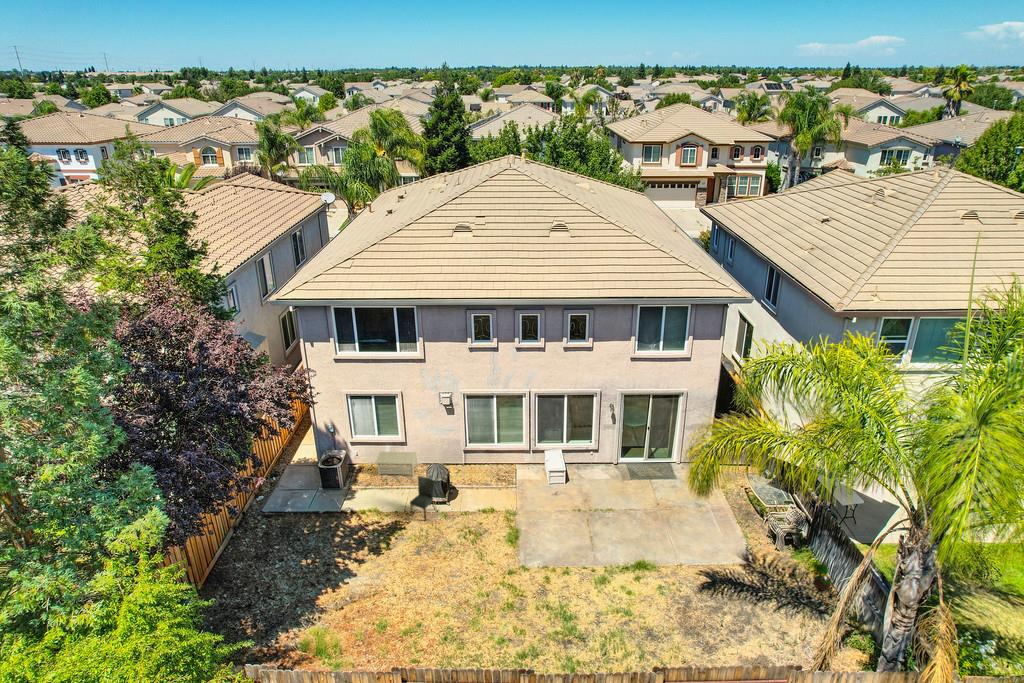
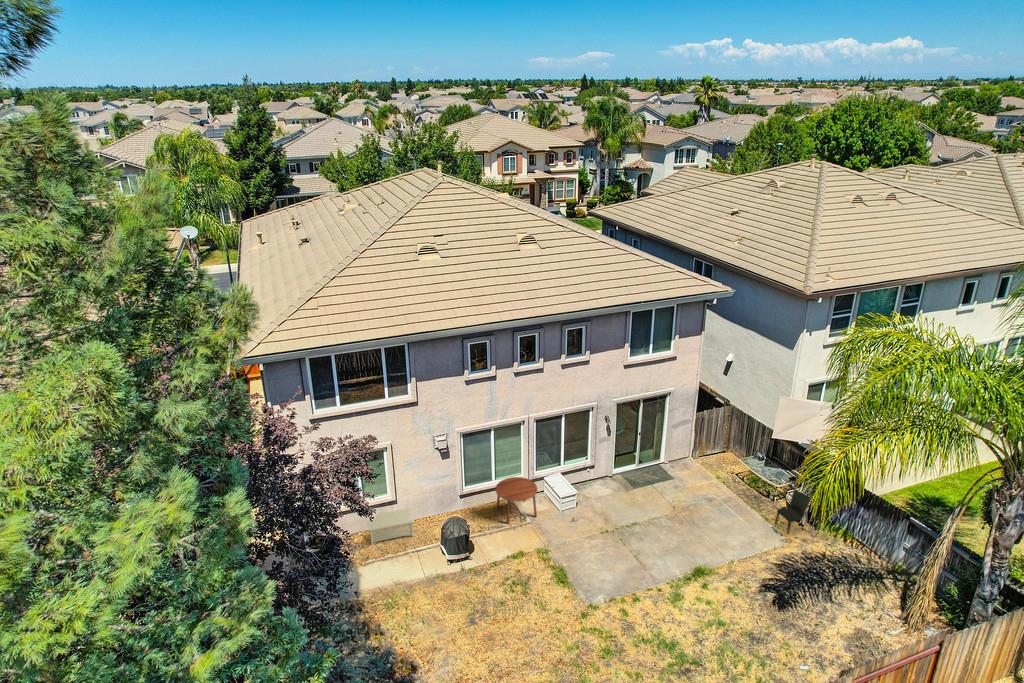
dining table: none [491,444,529,484] -> present [496,477,537,524]
chair: present [410,476,435,520] -> present [775,489,810,534]
potted tree: present [812,562,831,591] -> none [843,524,865,554]

